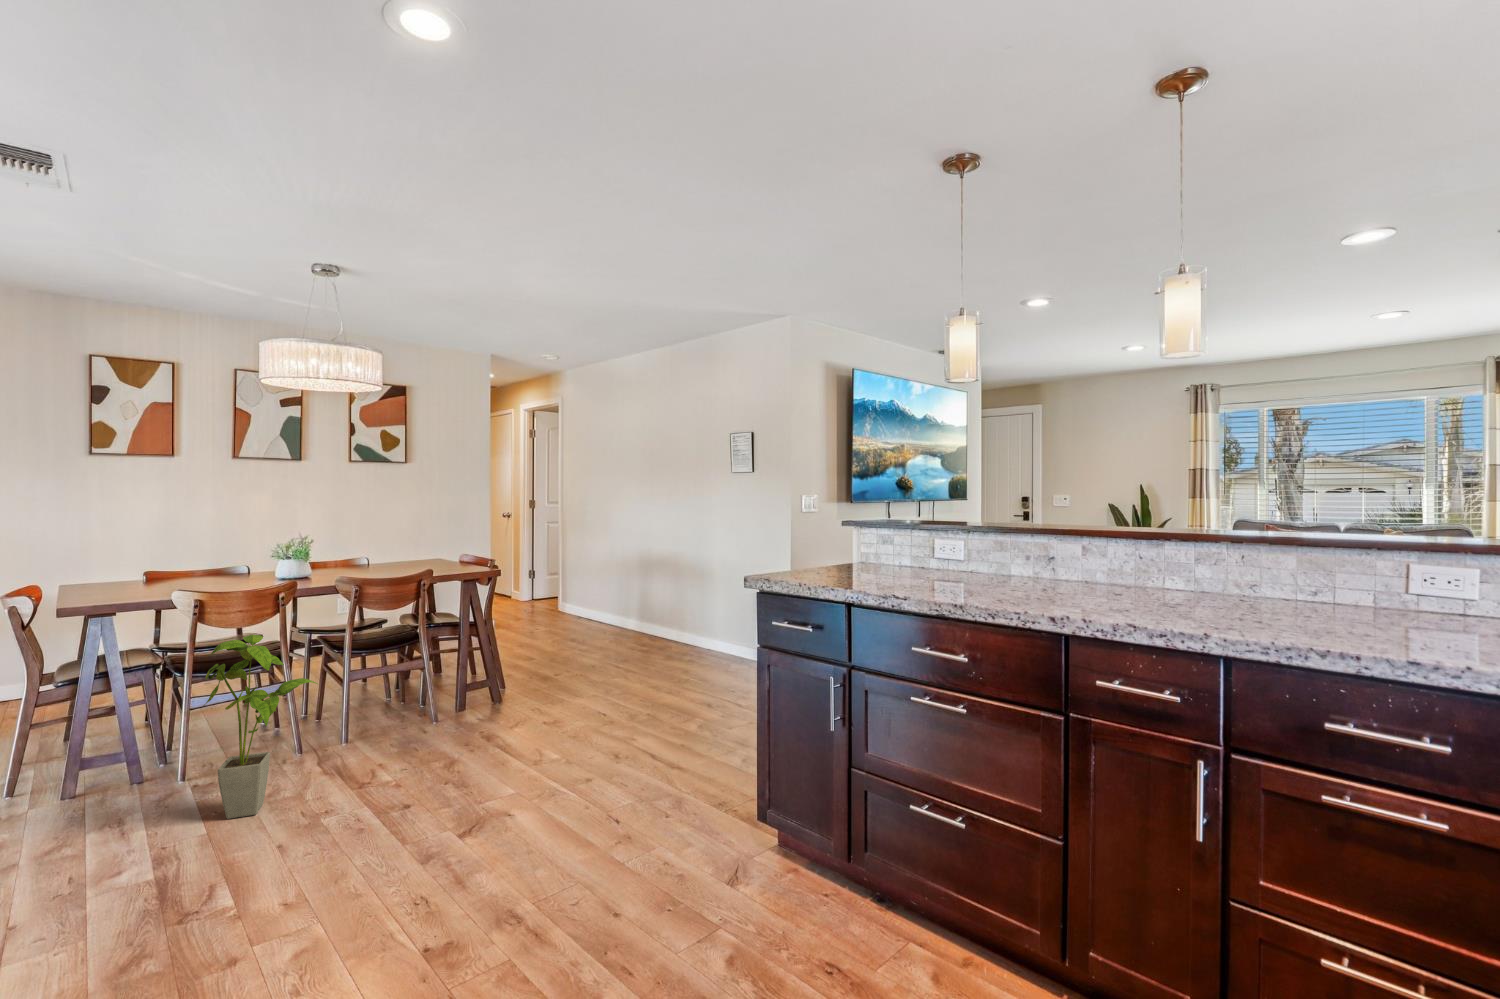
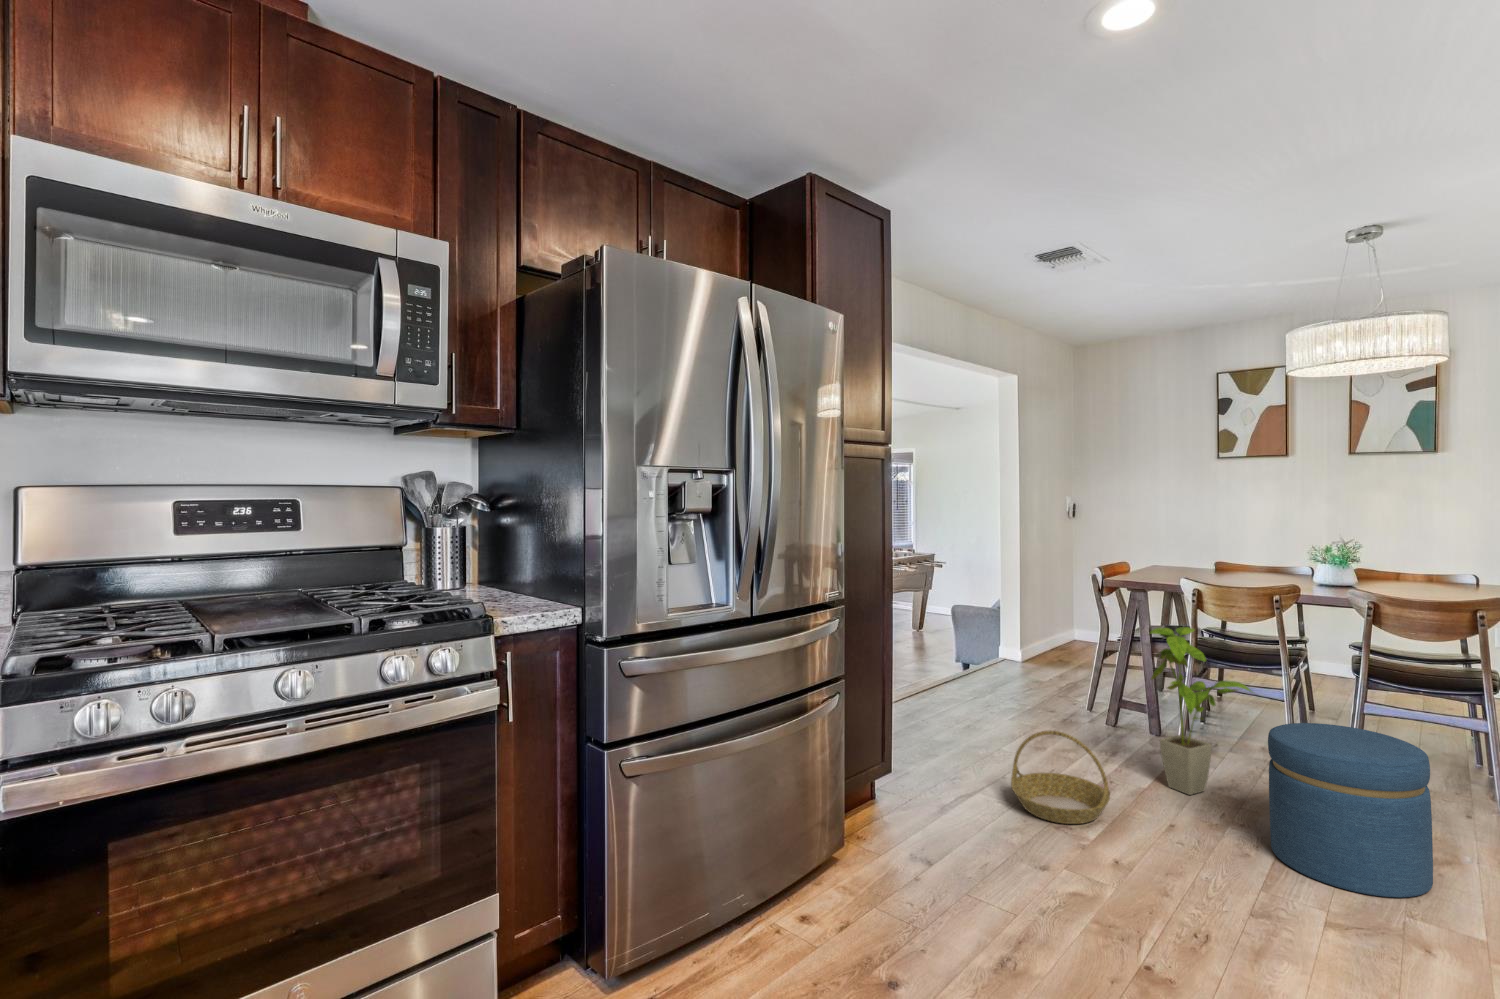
ottoman: none [363,682,475,818] -> present [1268,723,1433,898]
basket: none [62,800,223,934] -> present [1011,731,1110,824]

